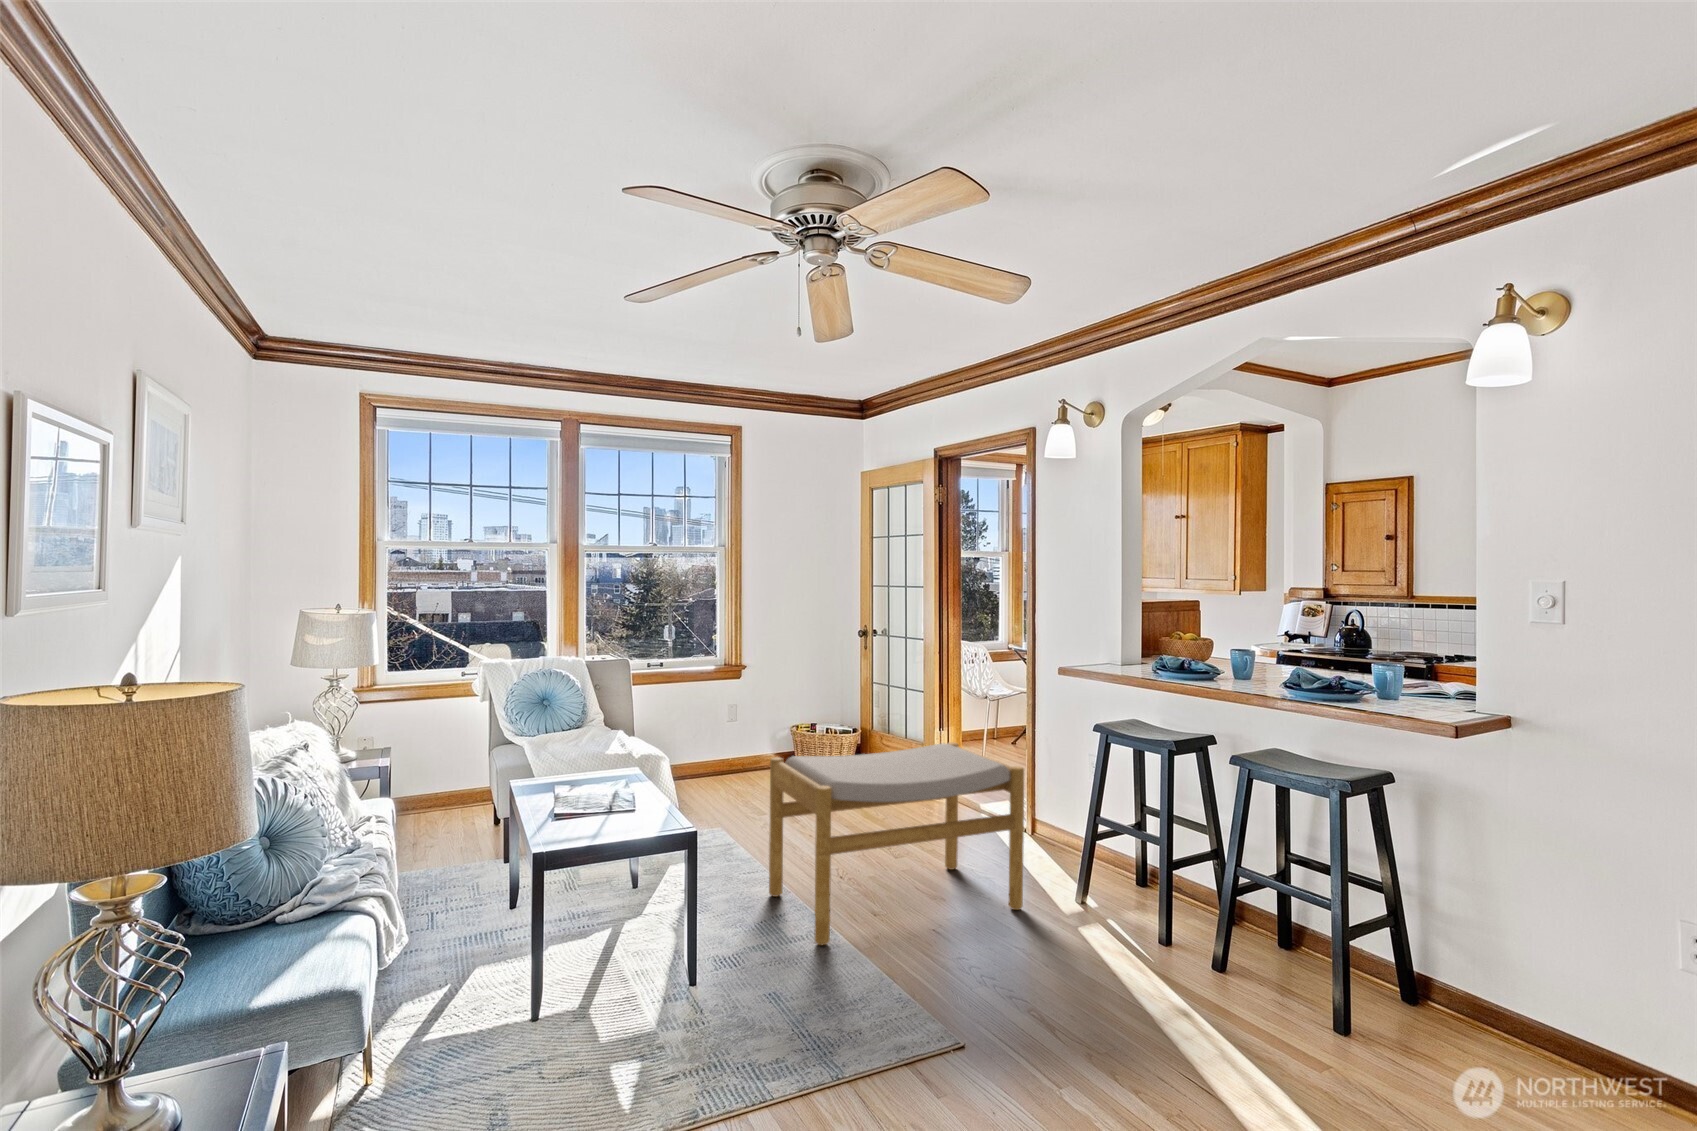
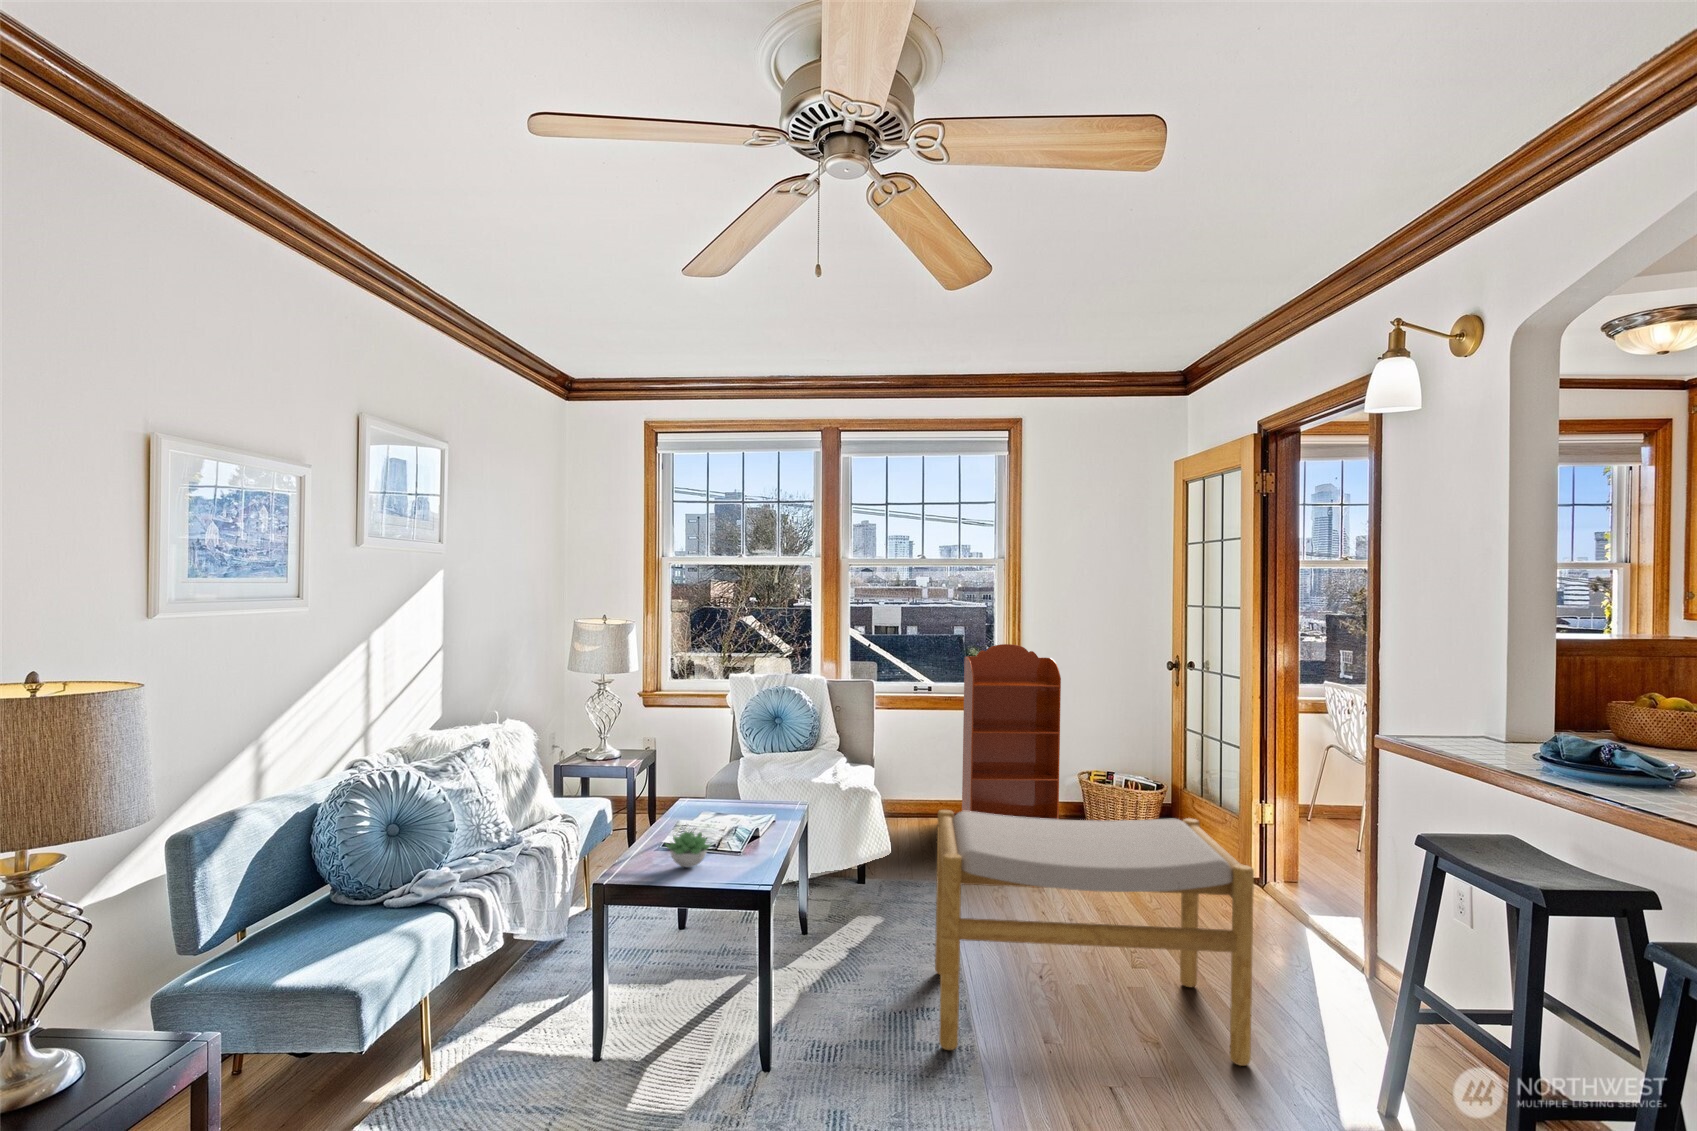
bookcase: none [694,621,782,788] -> present [962,644,1061,819]
succulent plant: none [567,799,611,832] -> present [666,831,712,867]

